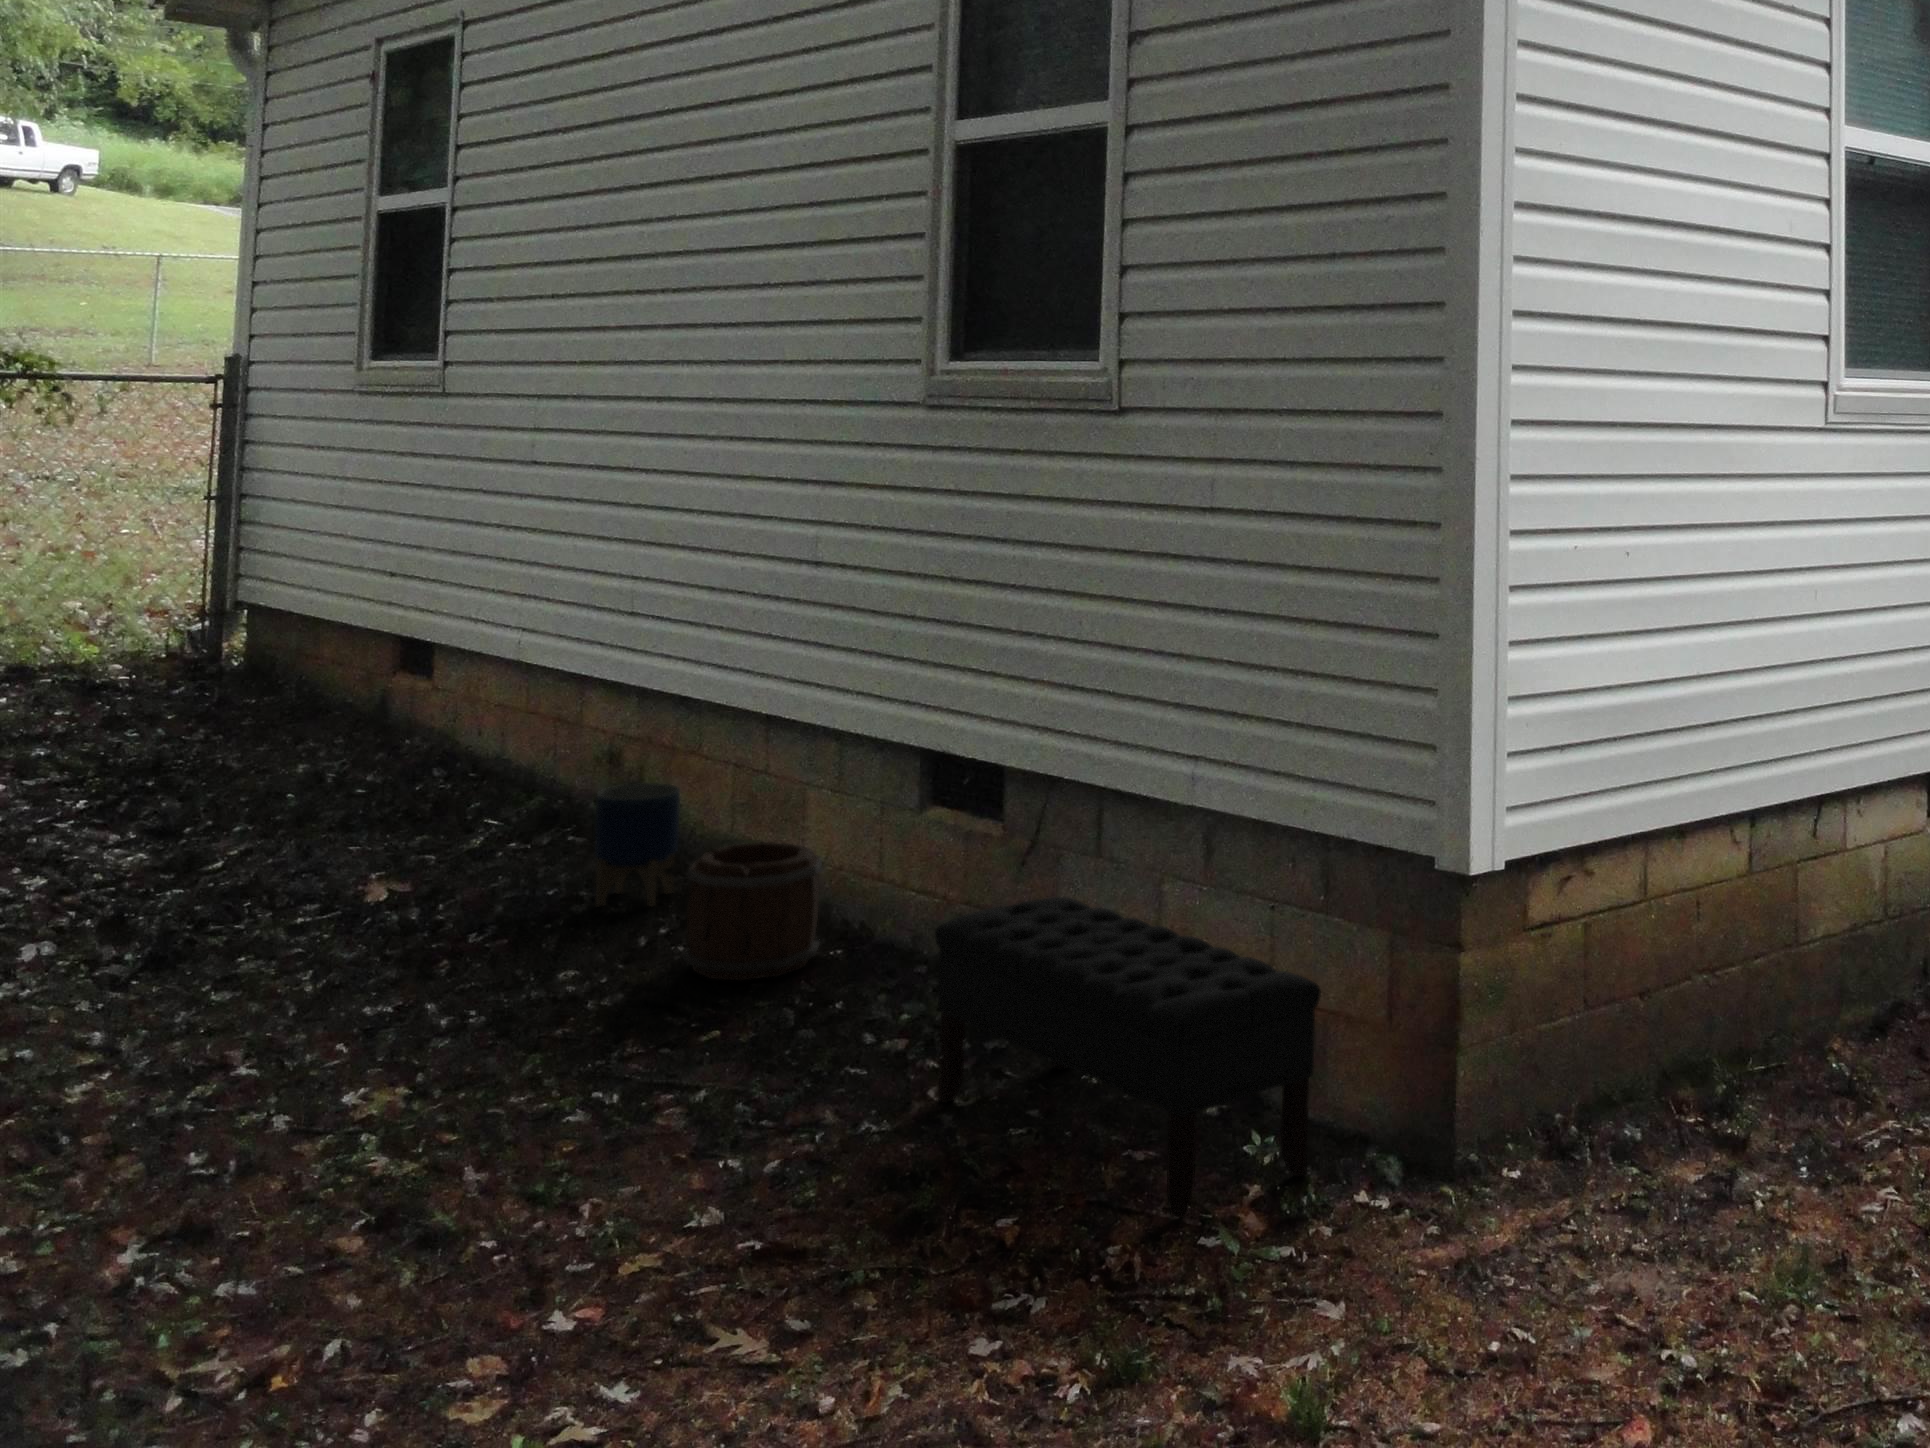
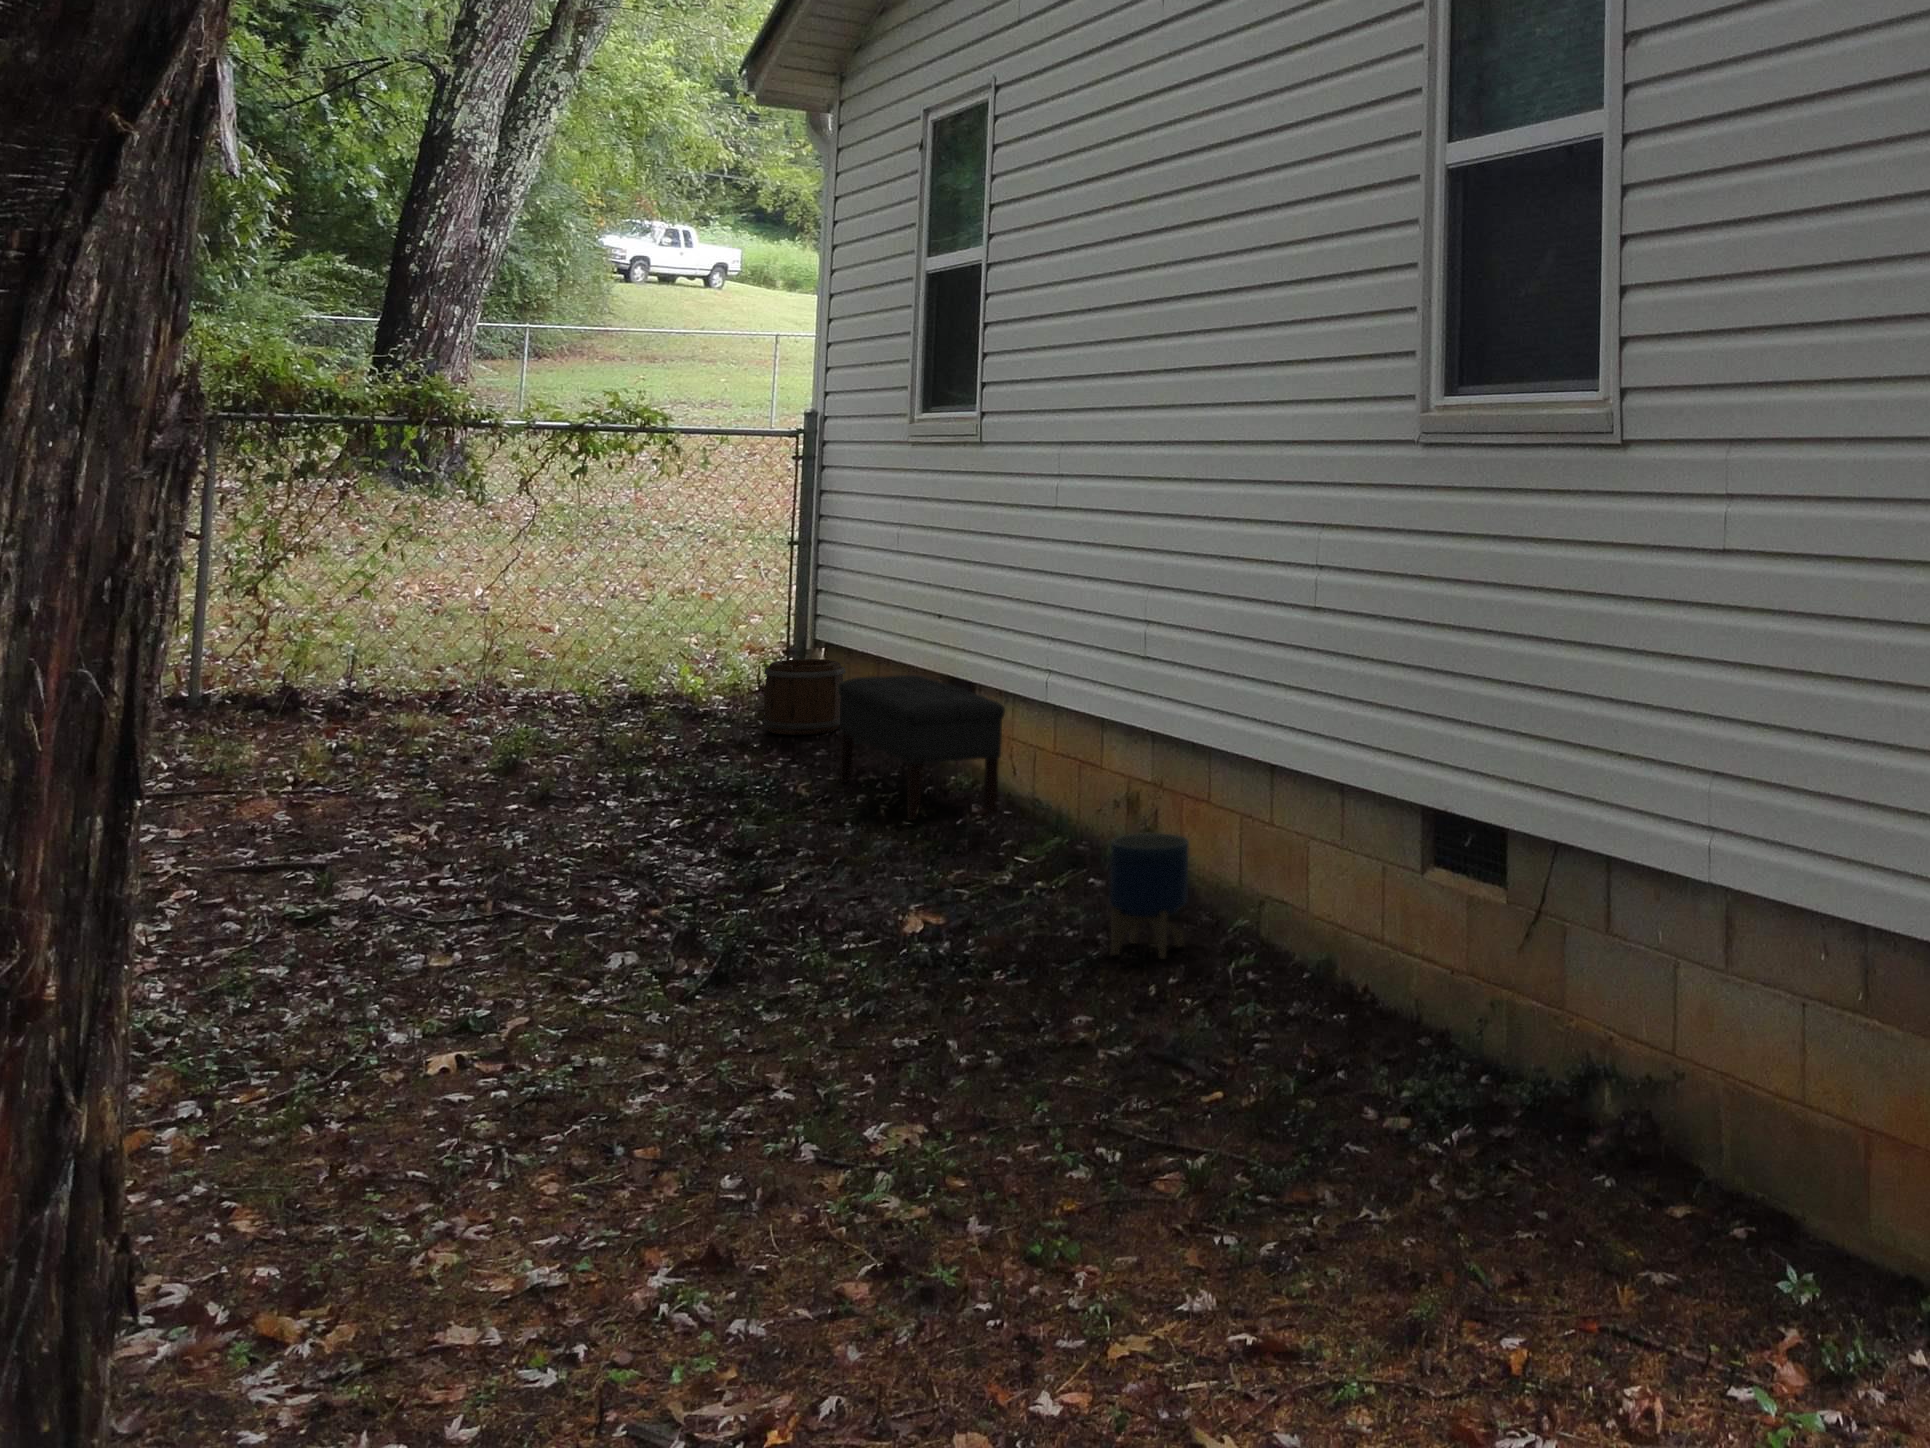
bucket: present [683,842,822,980] -> present [762,659,845,735]
bench: present [935,897,1321,1218] -> present [839,675,1005,820]

